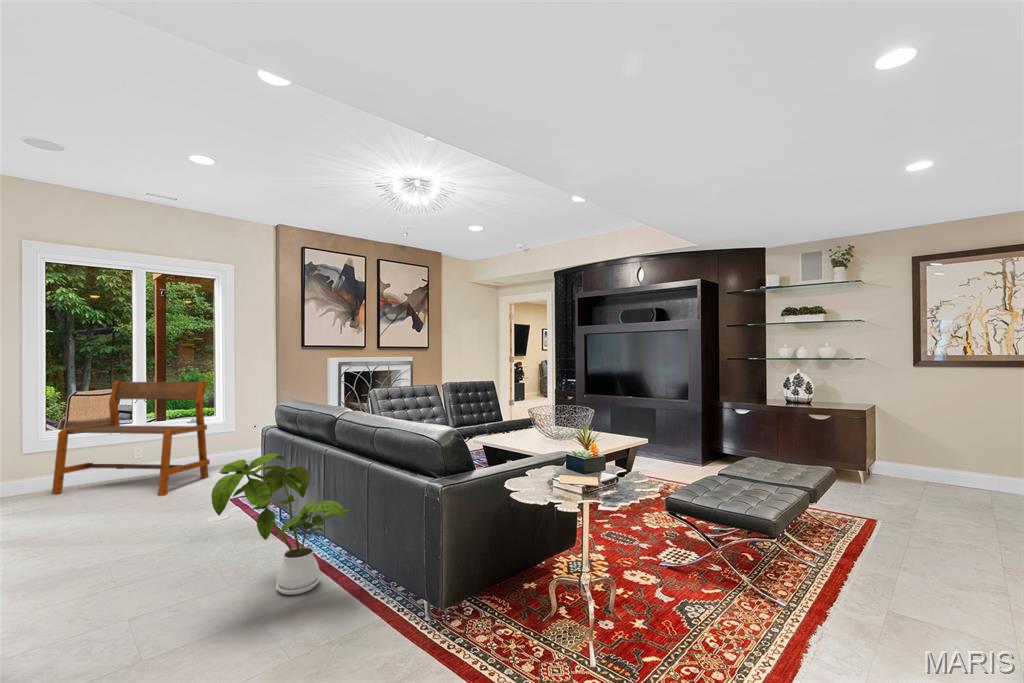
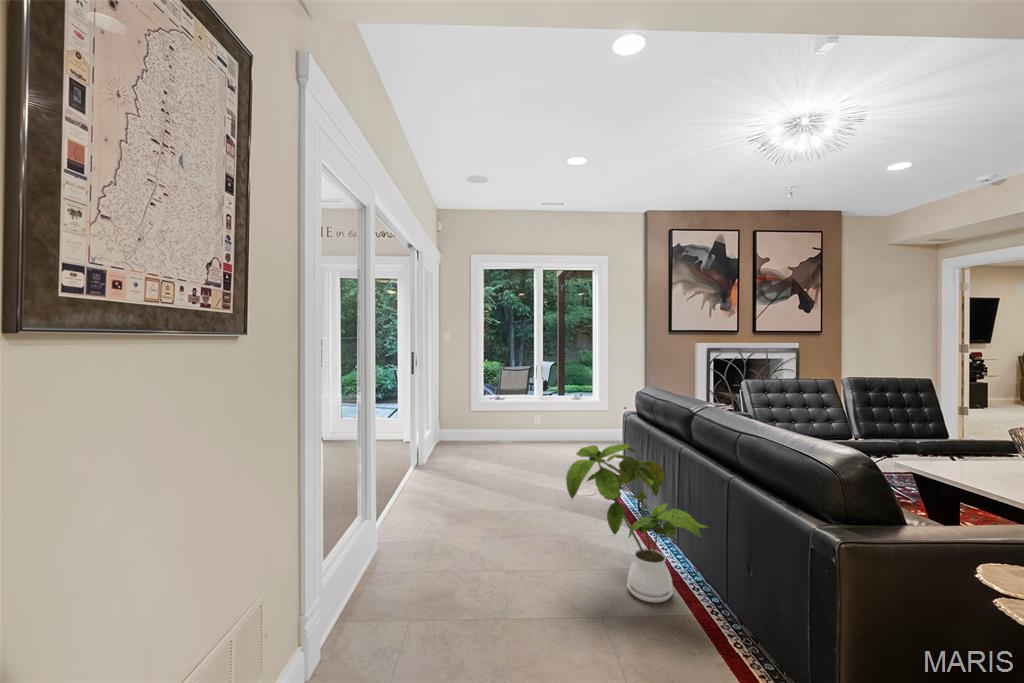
bench: present [52,381,210,496] -> none [489,359,588,458]

